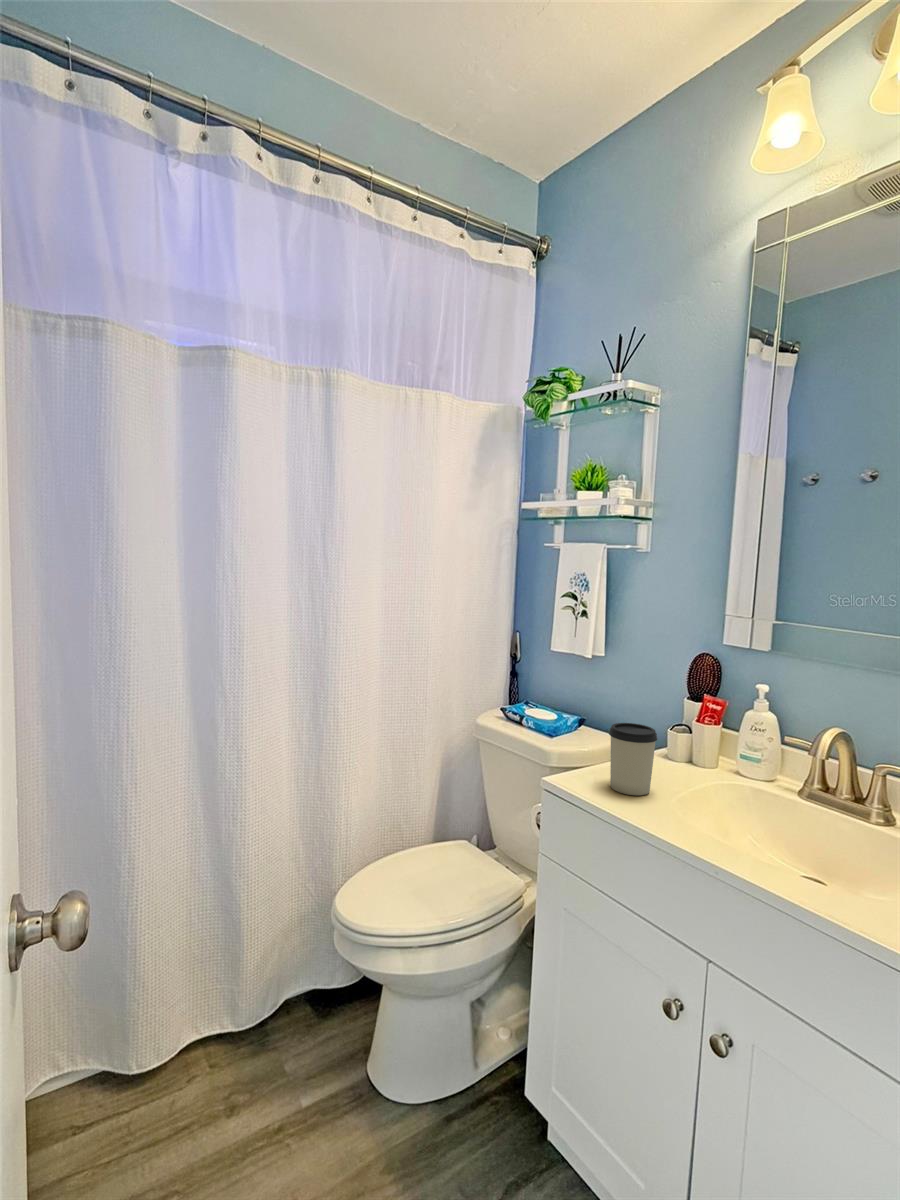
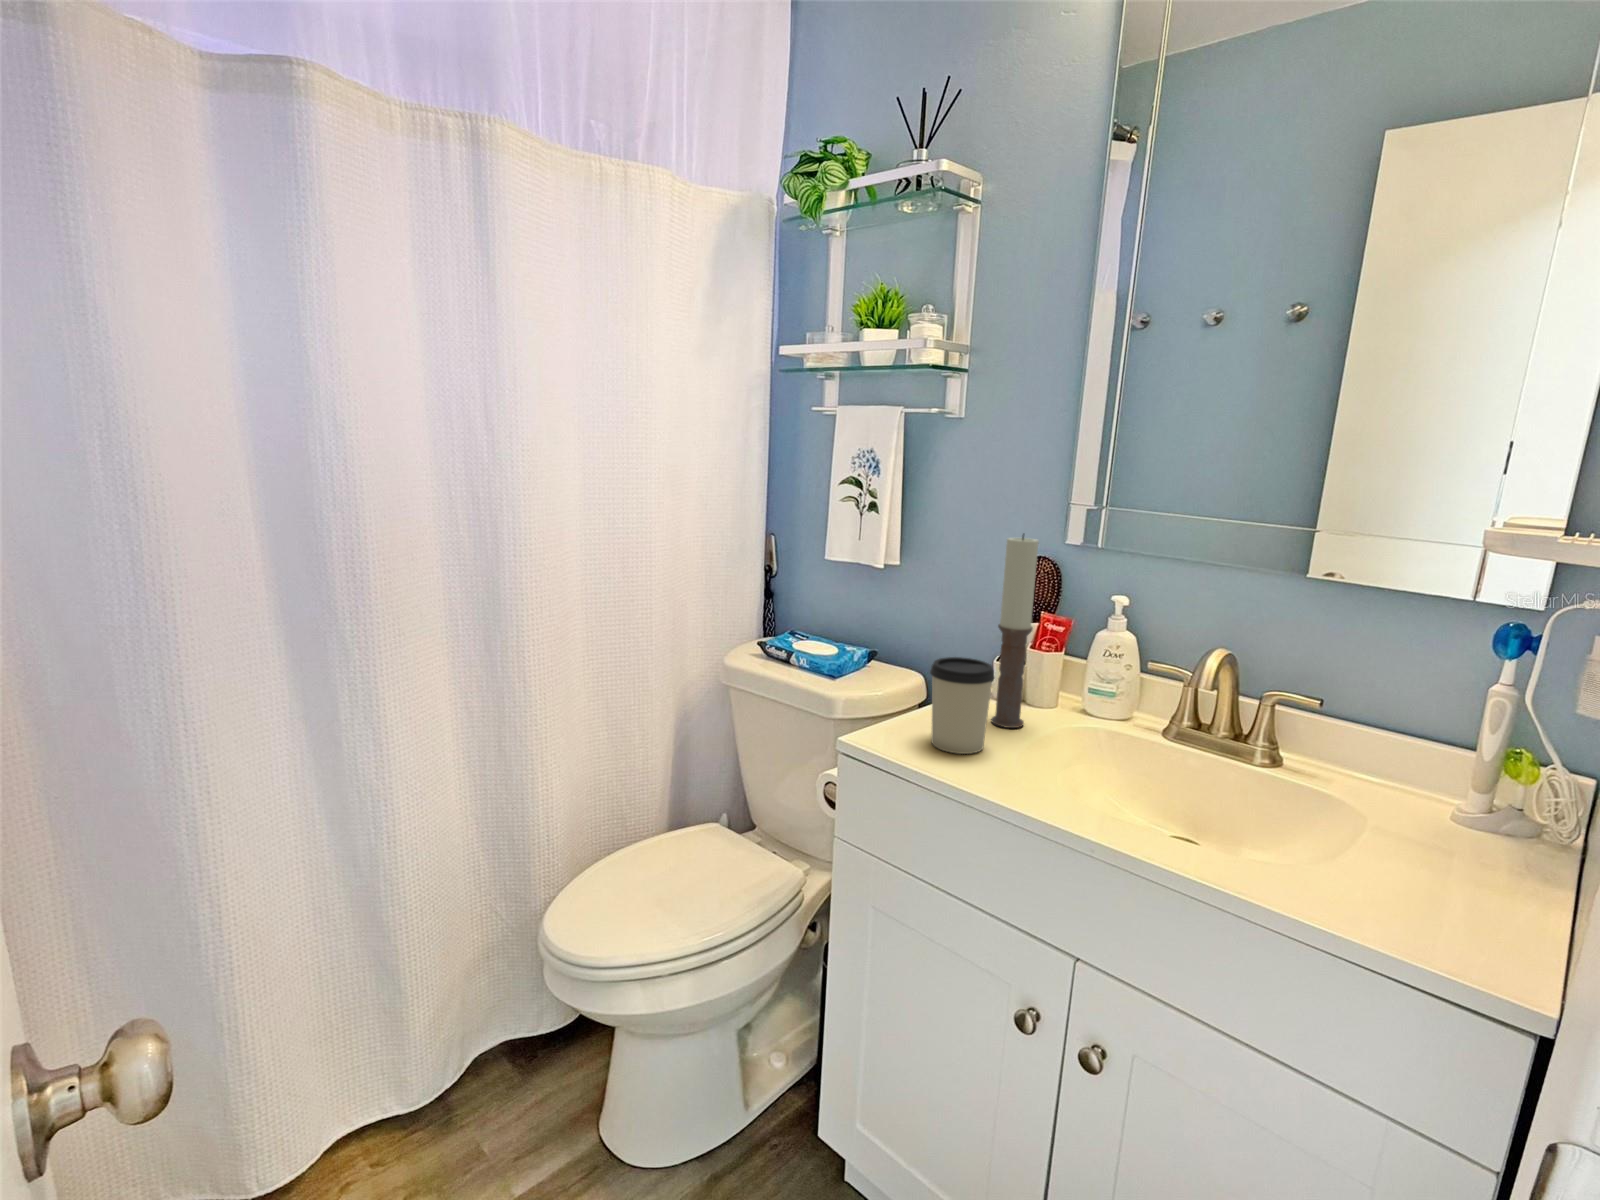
candle: none [661,635,694,780] -> present [991,534,1039,728]

